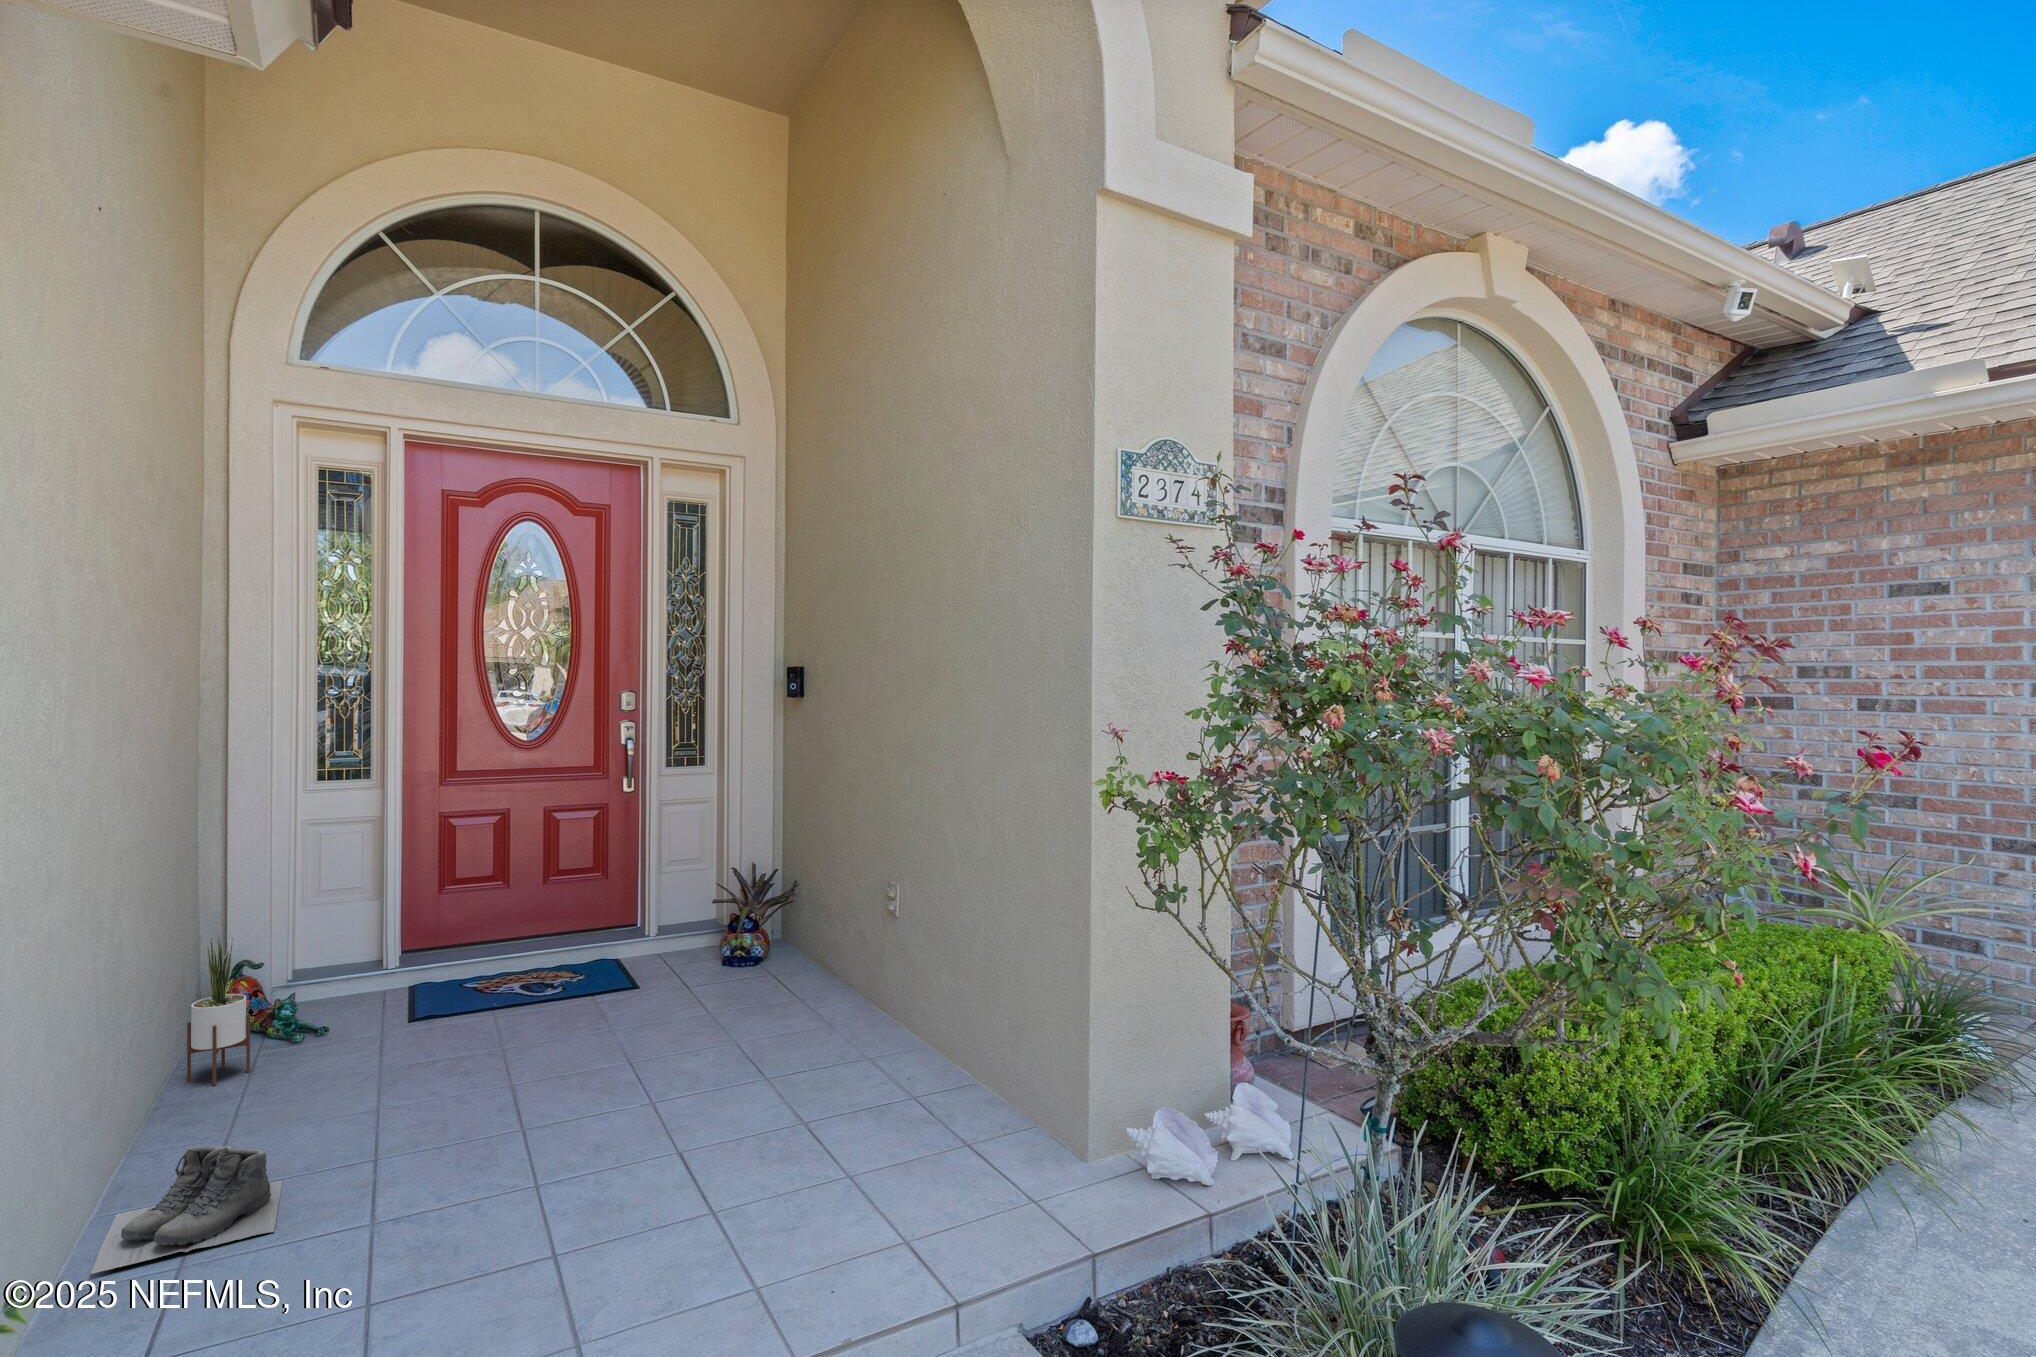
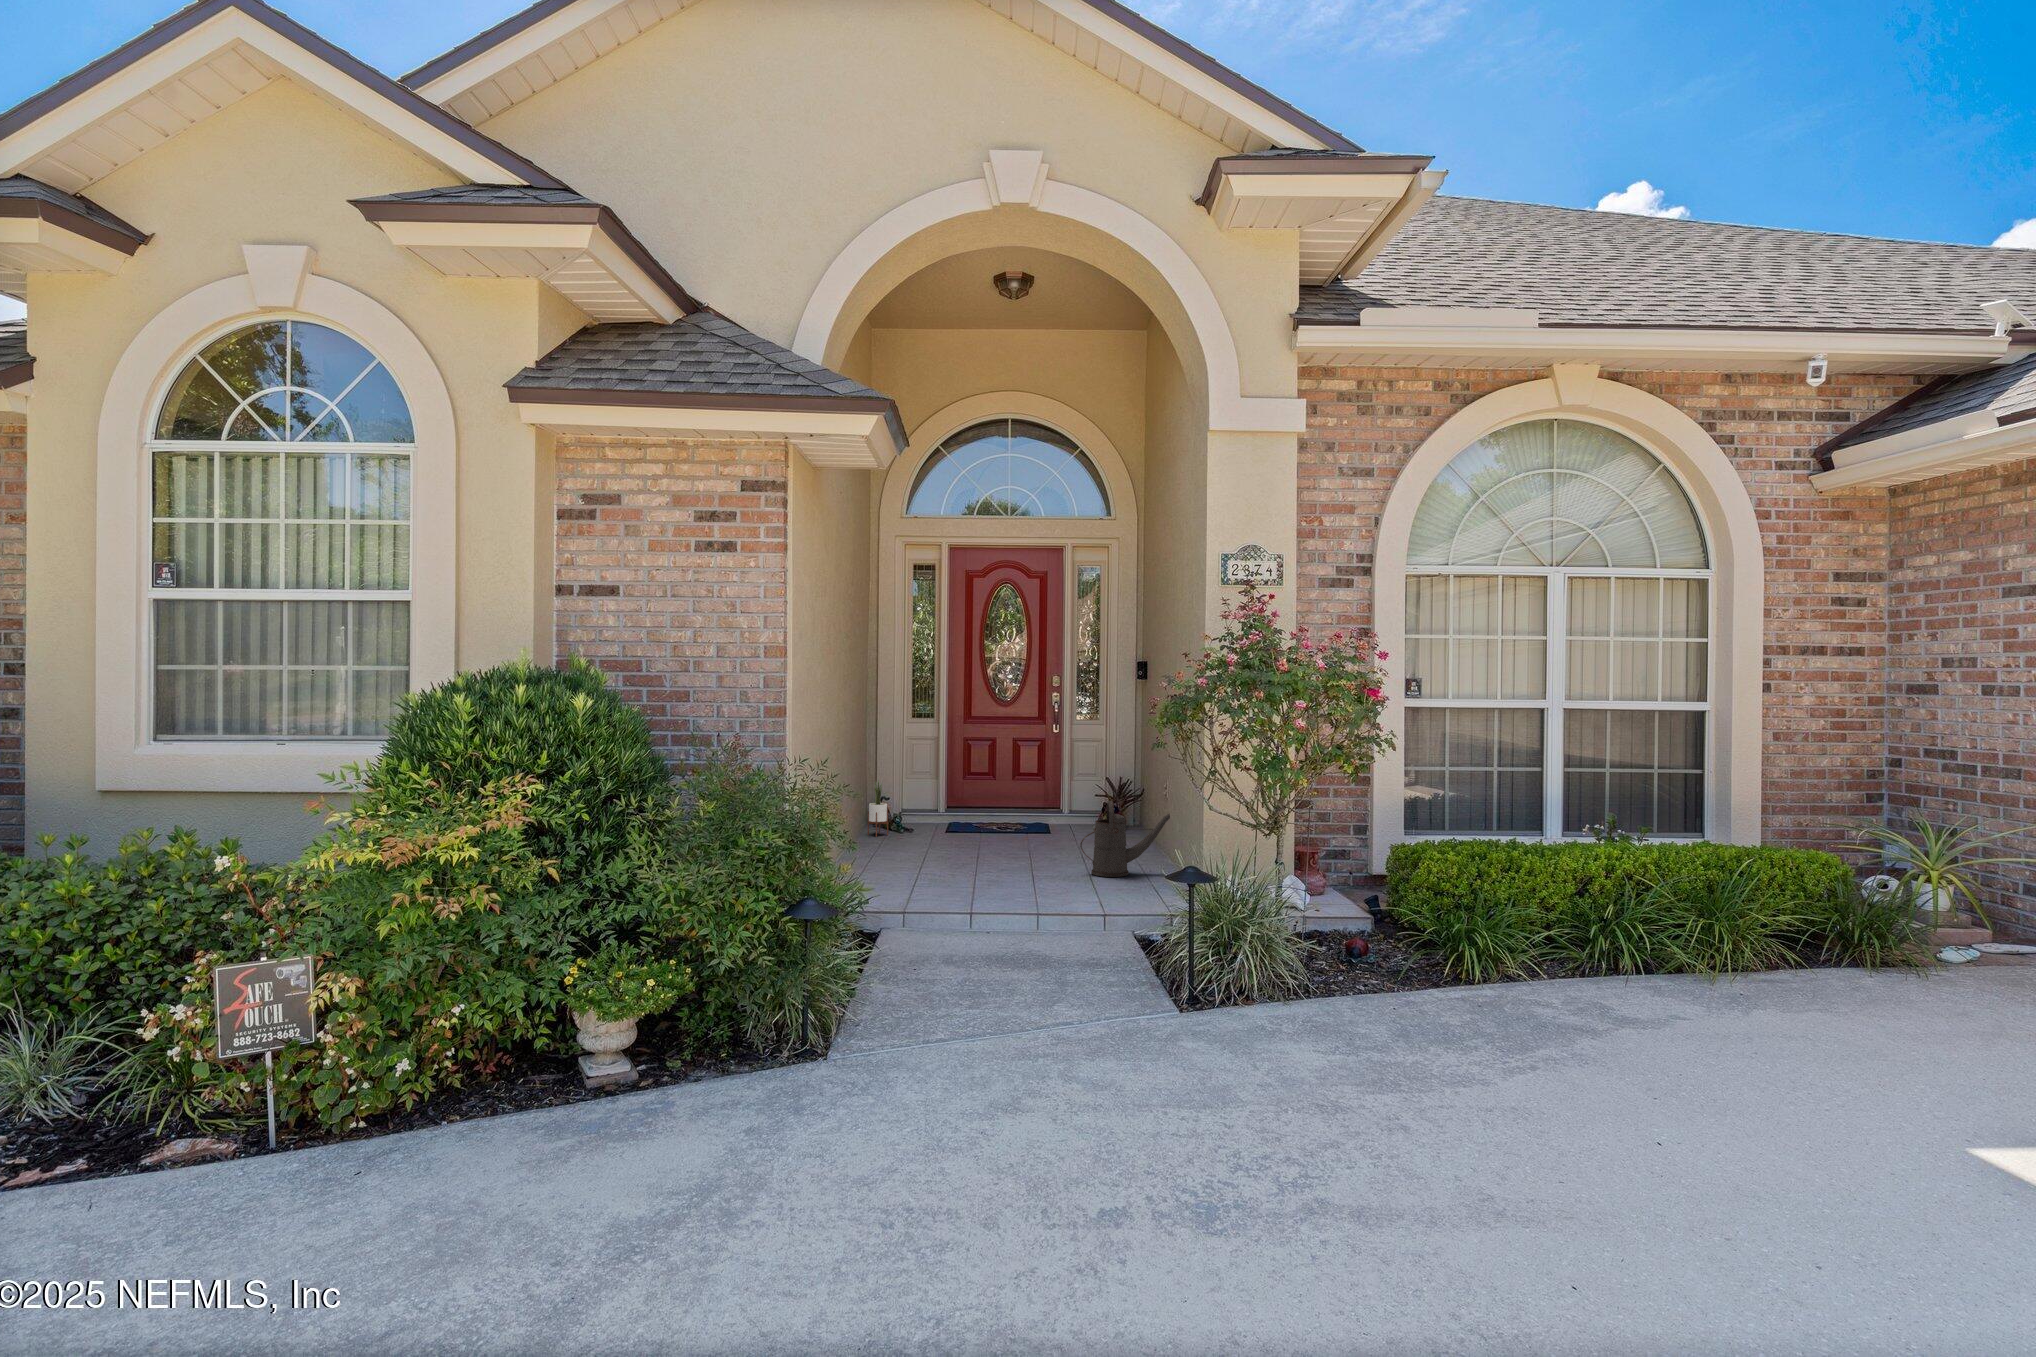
watering can: none [822,982,1006,1167] -> present [1080,801,1170,877]
boots: present [90,1146,283,1274] -> none [843,833,896,863]

